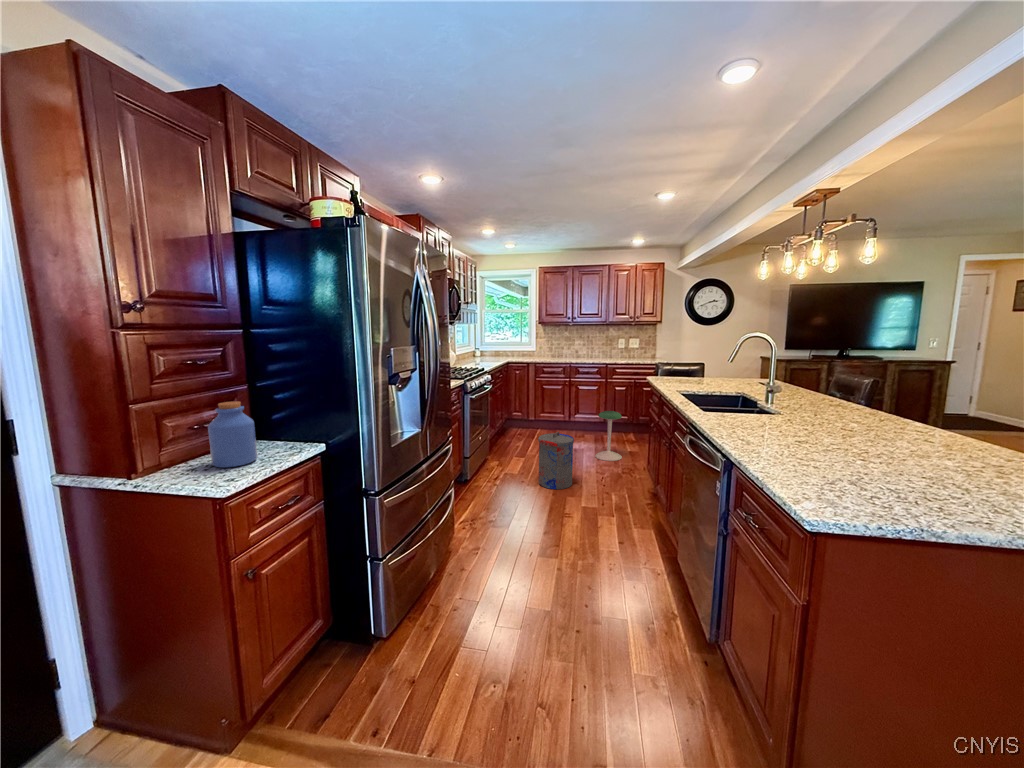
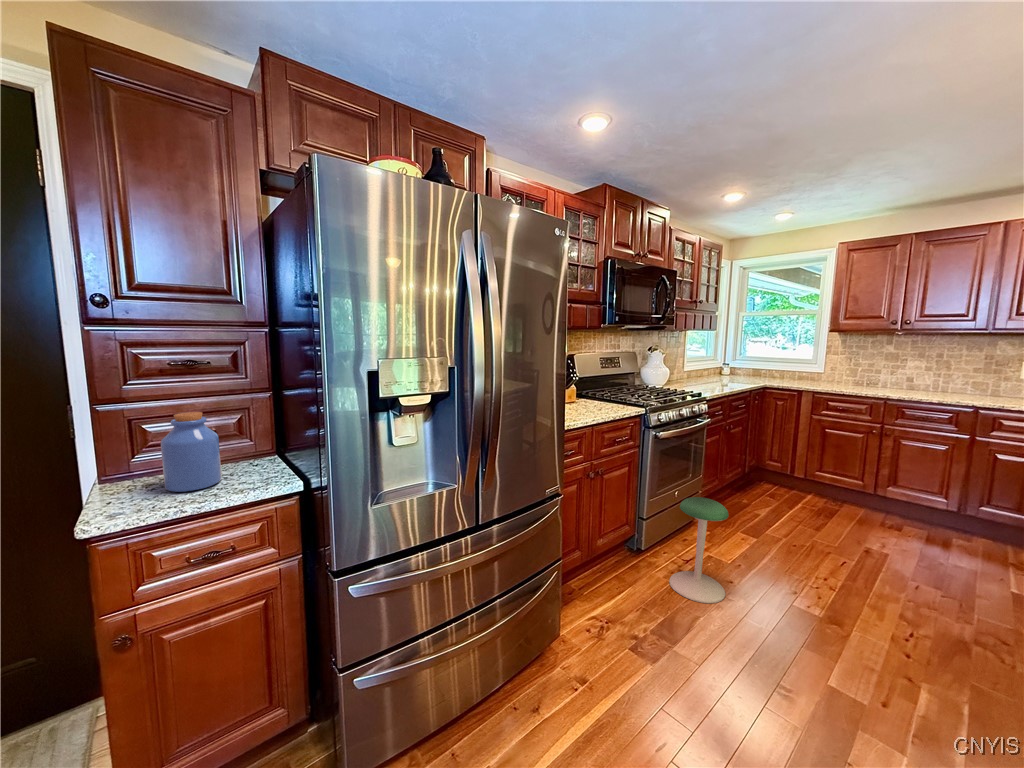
stool: present [595,411,622,461] -> present [669,497,729,603]
trash can: present [538,432,574,489] -> none [759,516,841,626]

